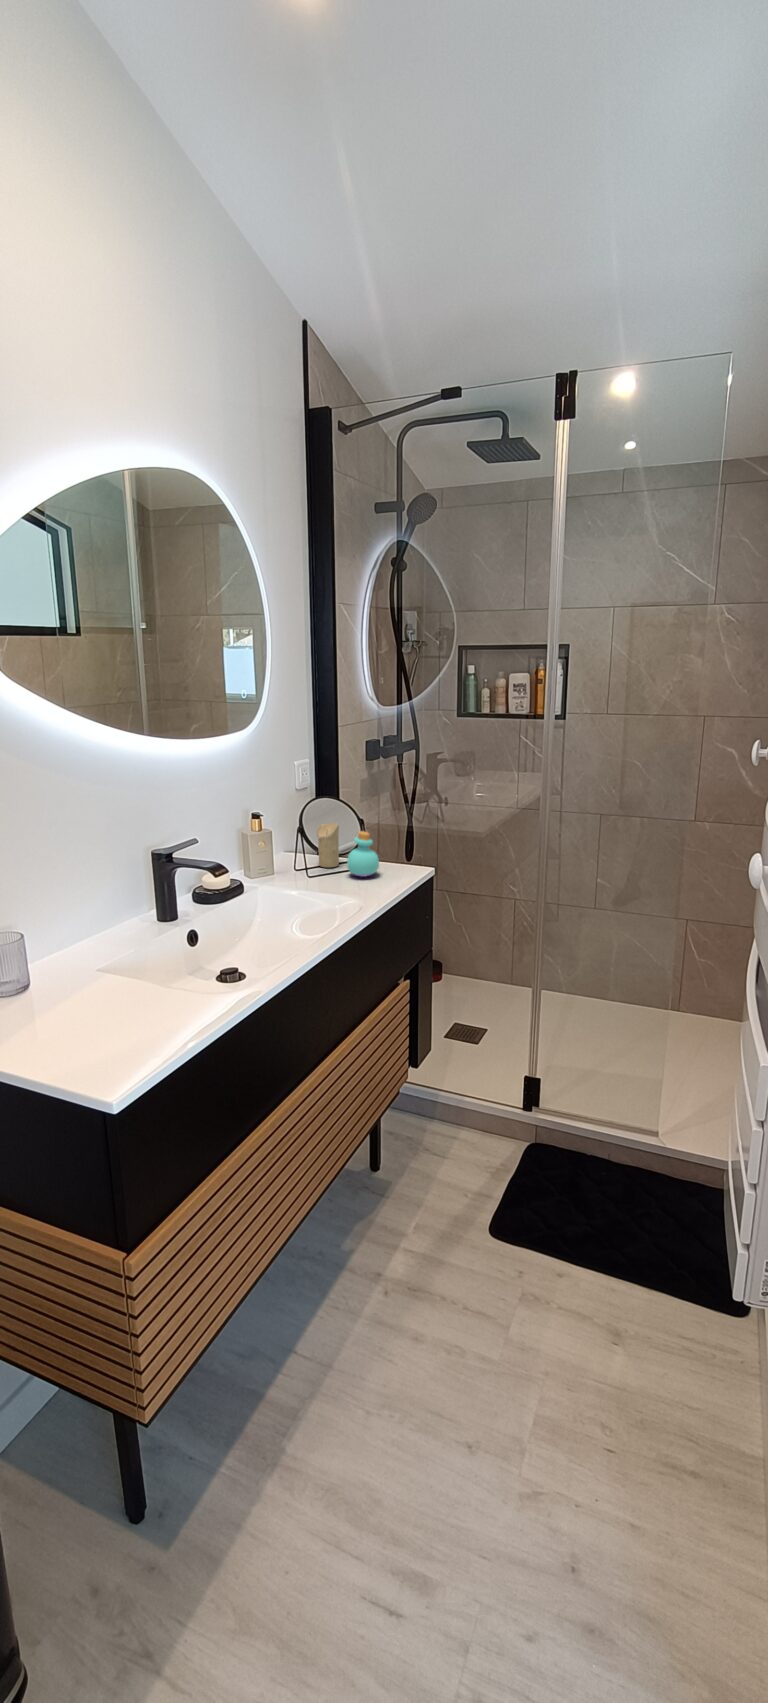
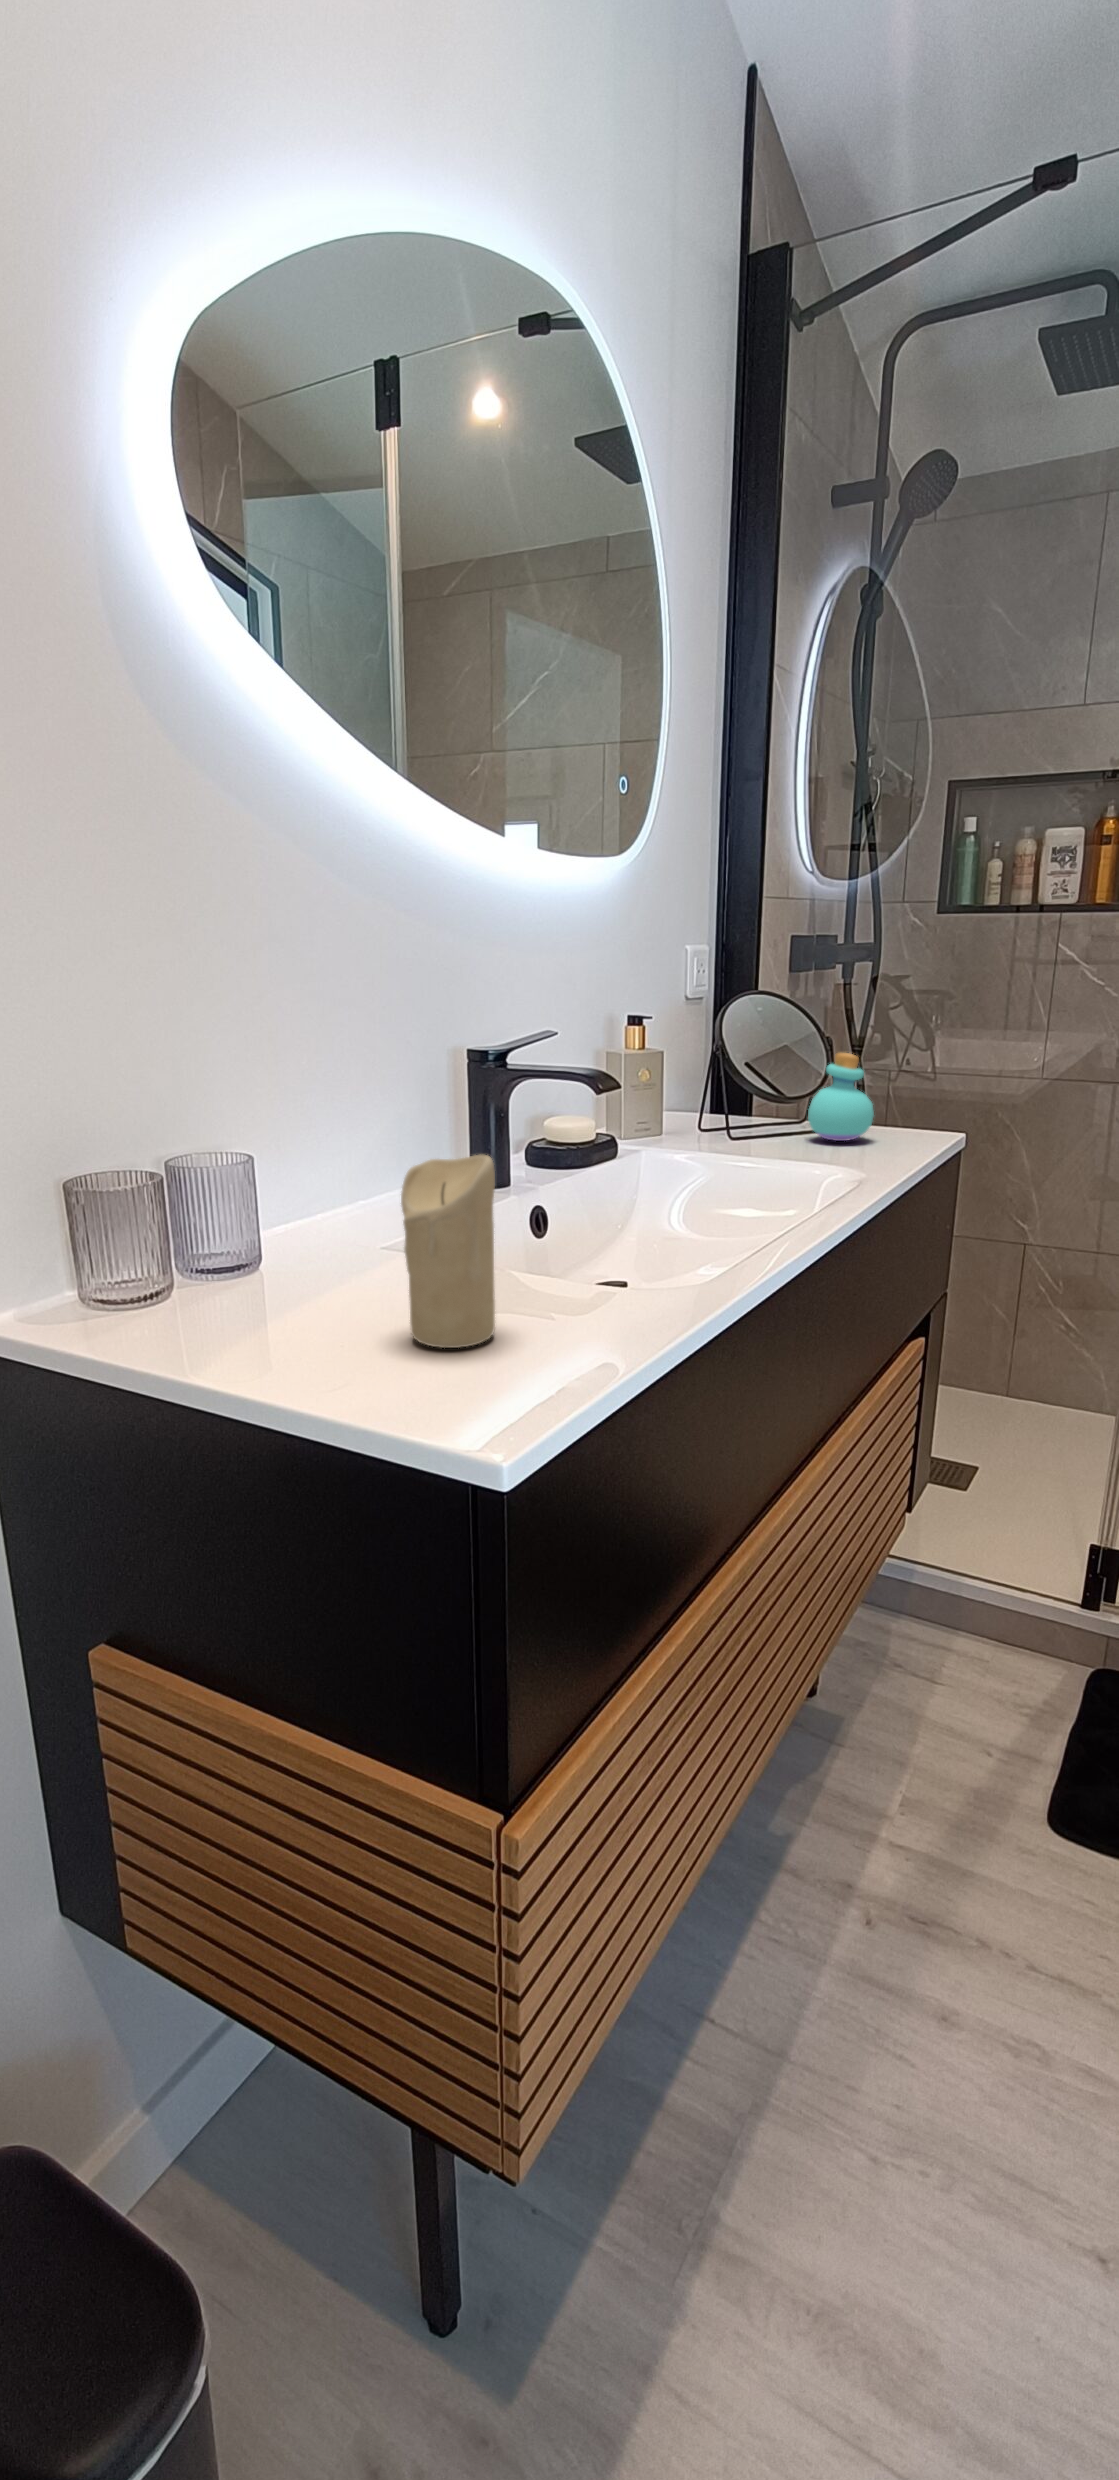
candle: present [317,823,339,868] -> present [401,1154,495,1348]

